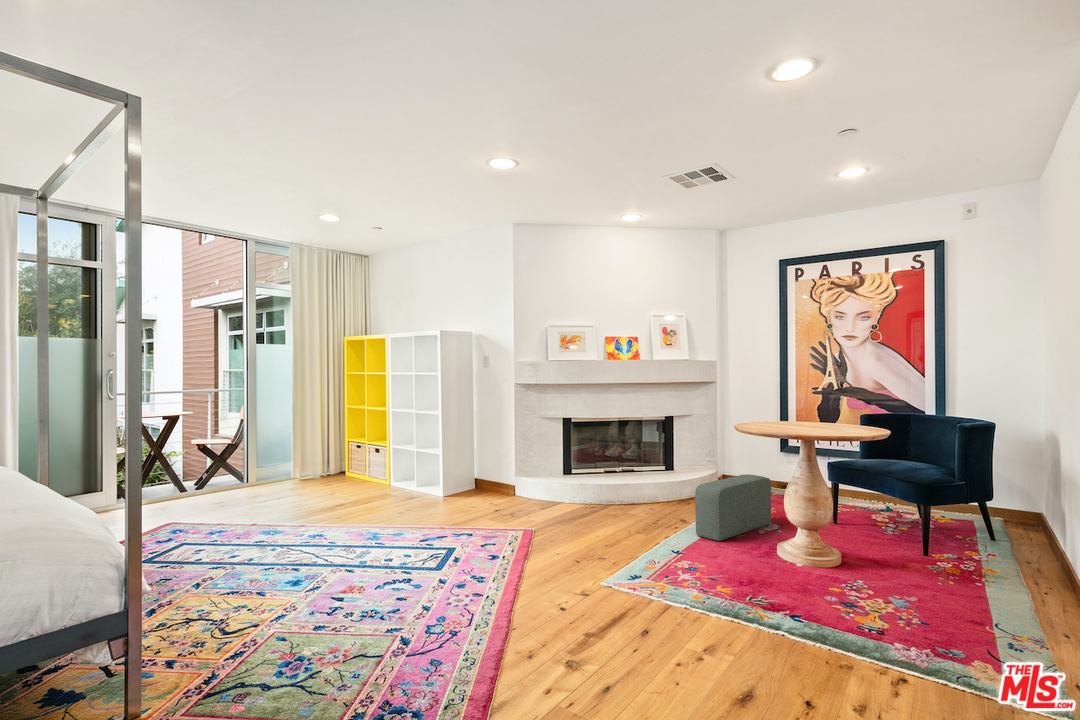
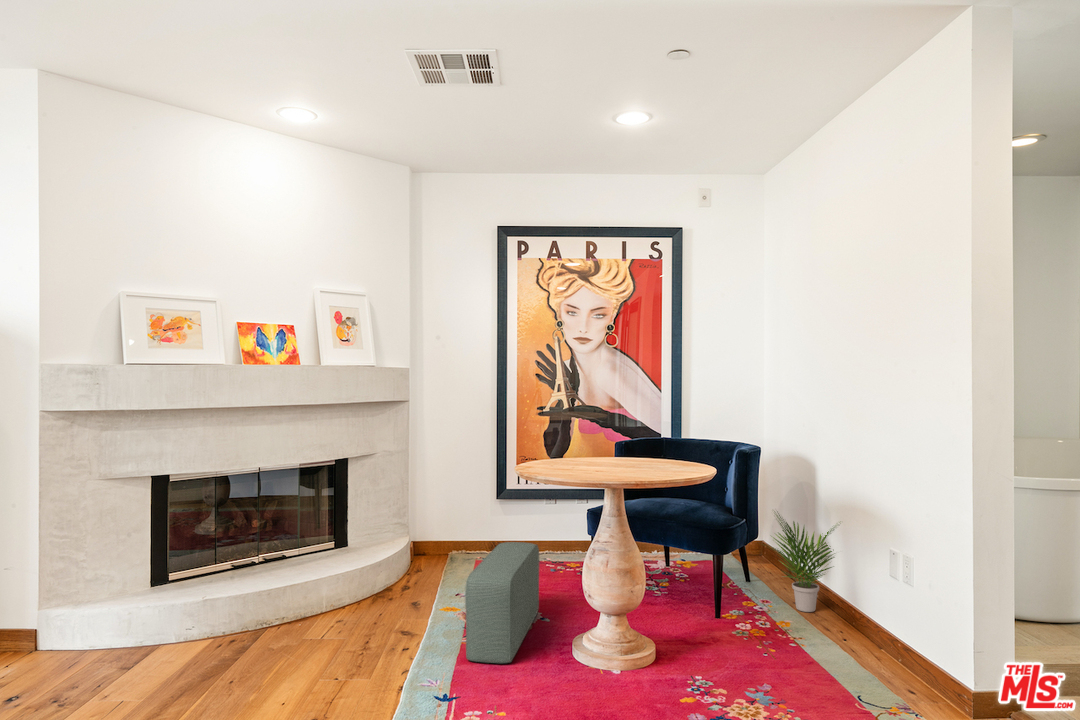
potted plant: none [954,474,1053,564] -> present [764,513,835,612]

